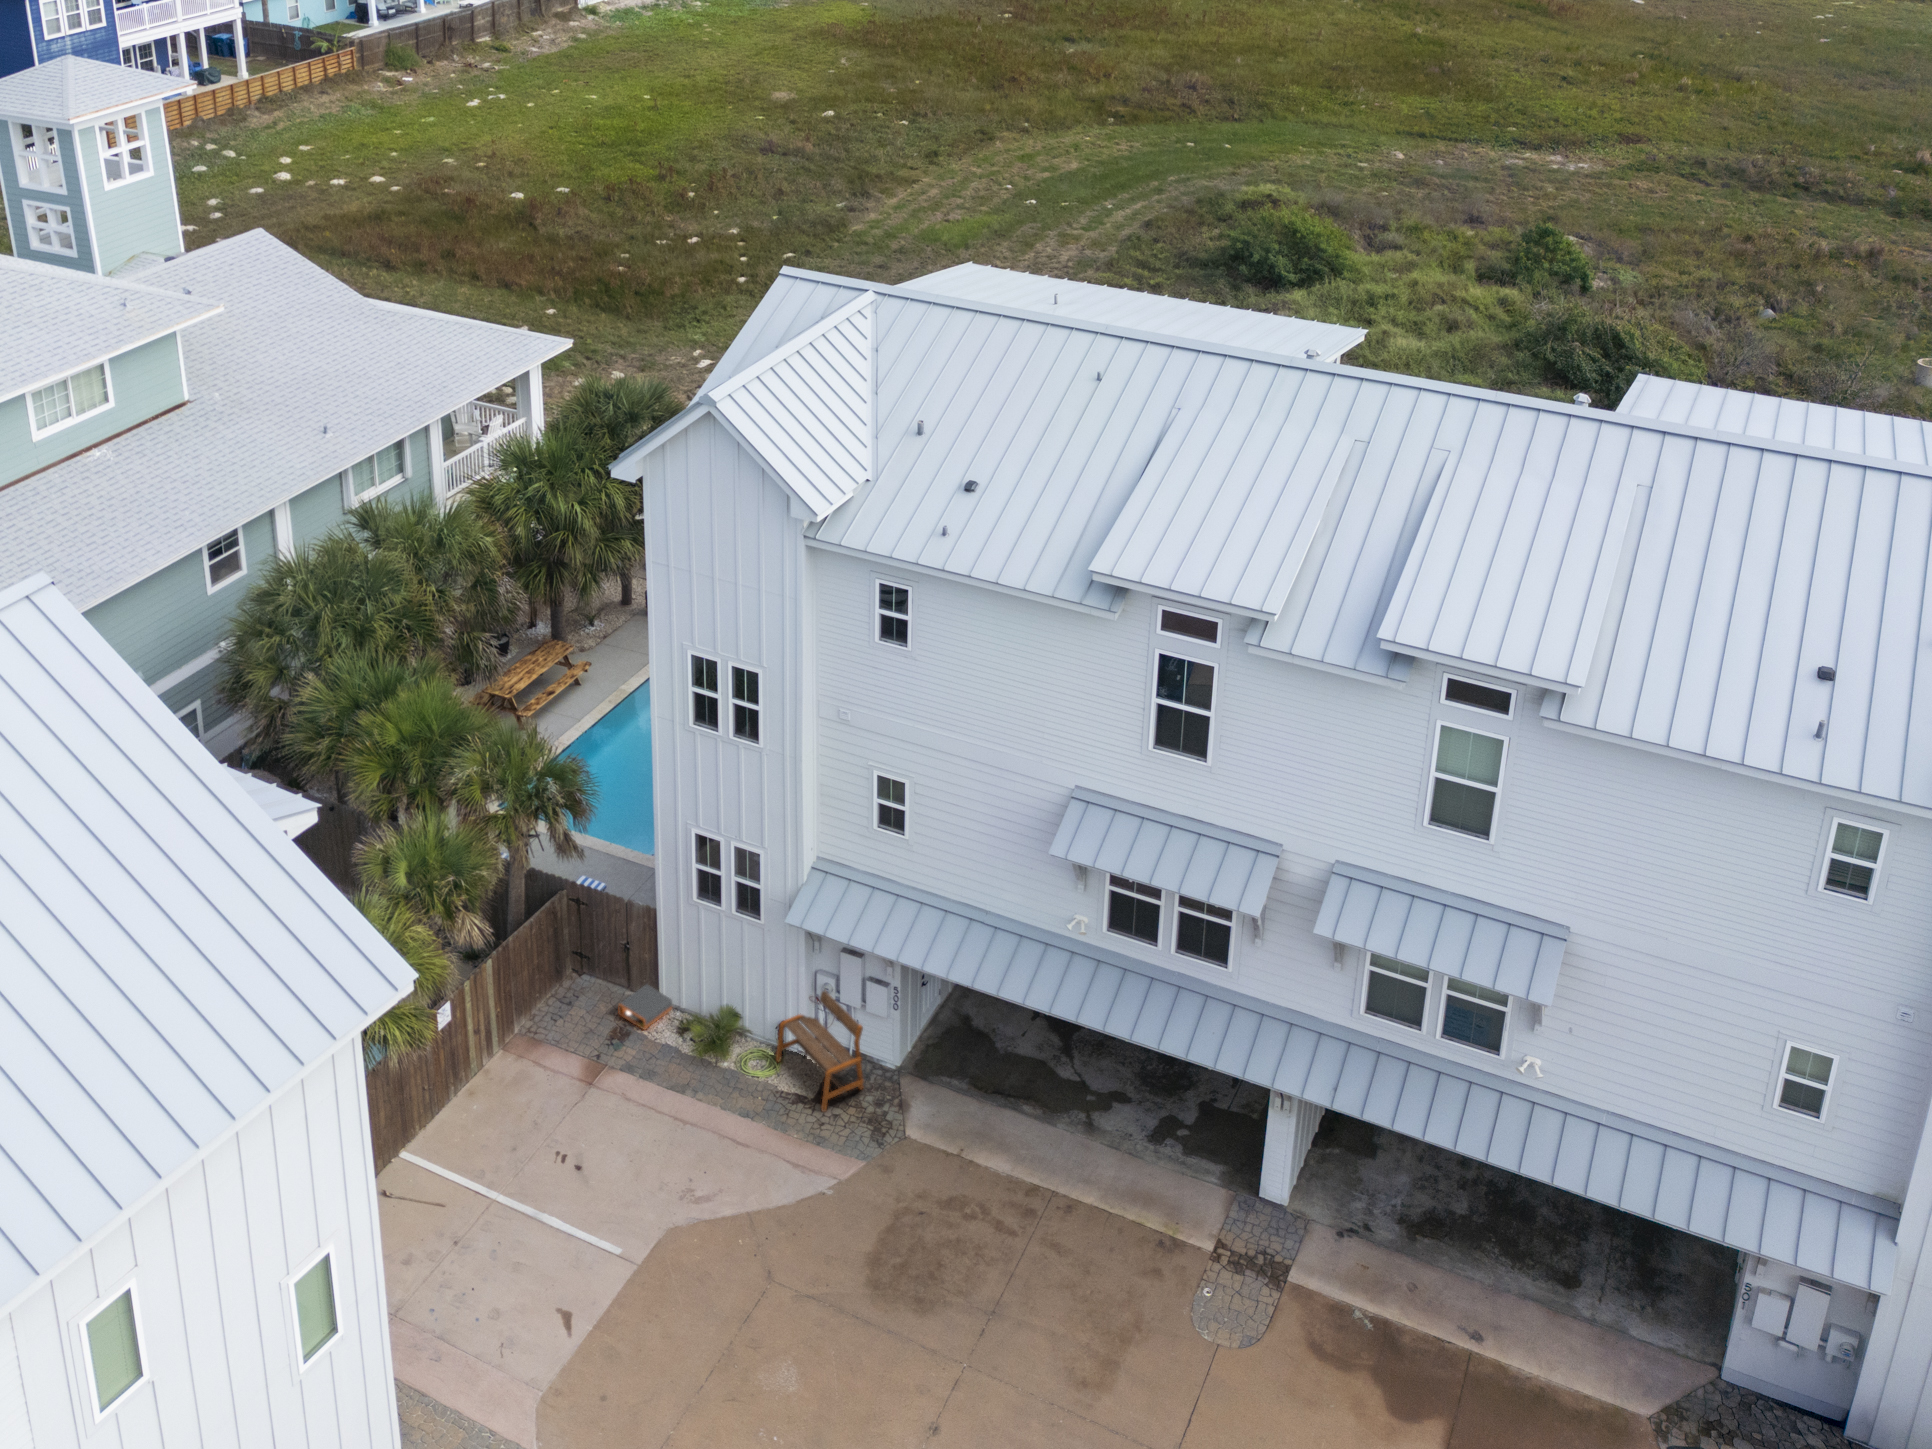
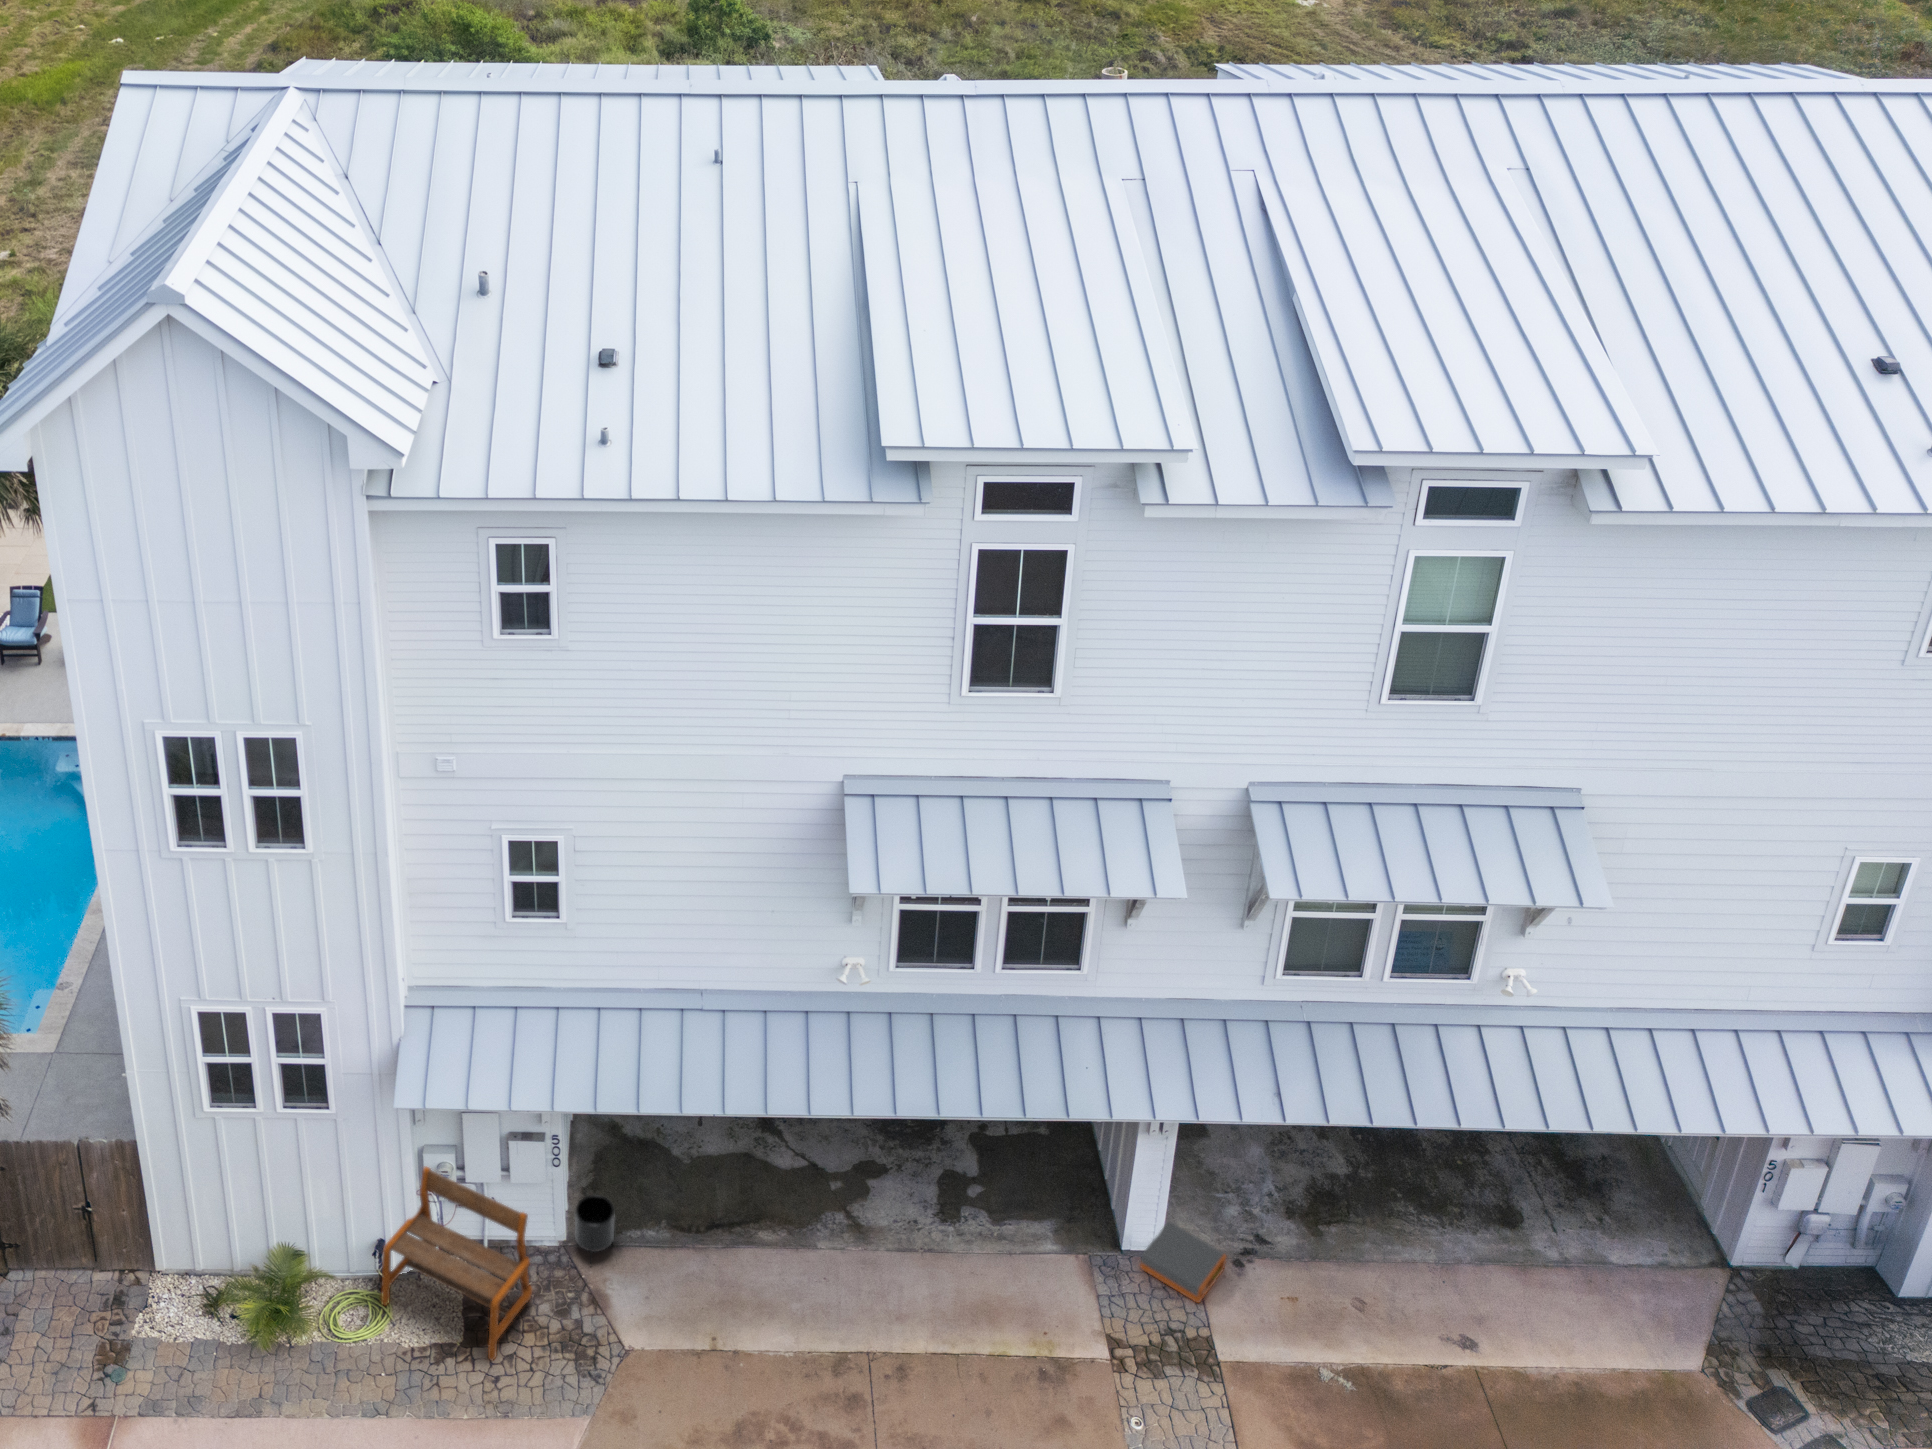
storage box: present [618,985,672,1030] -> present [1140,1222,1226,1303]
planter: none [904,1039,931,1085] -> present [575,1195,615,1252]

